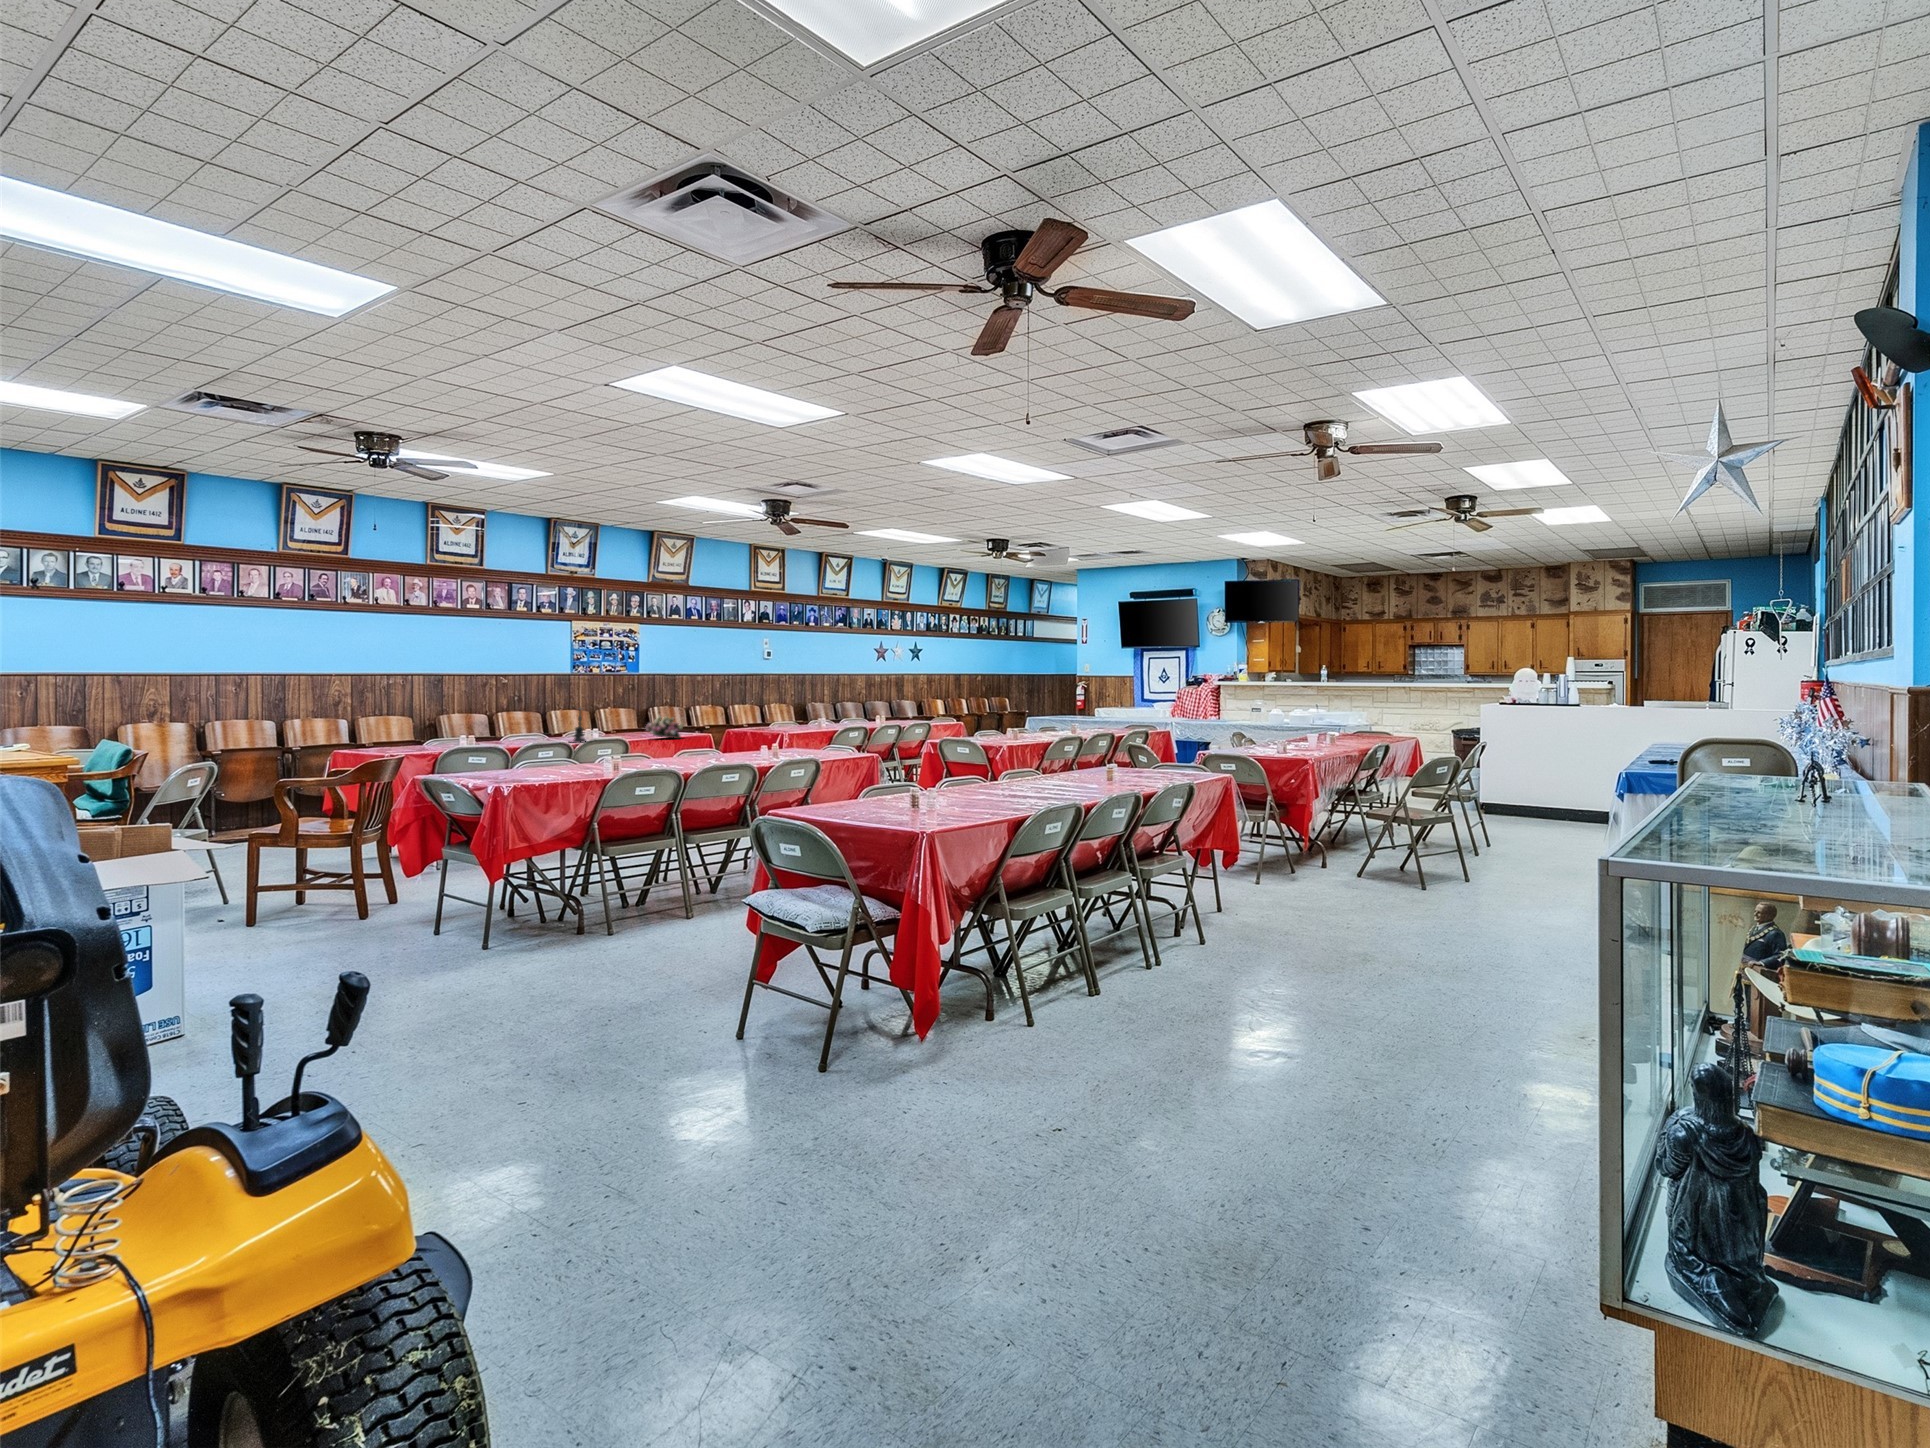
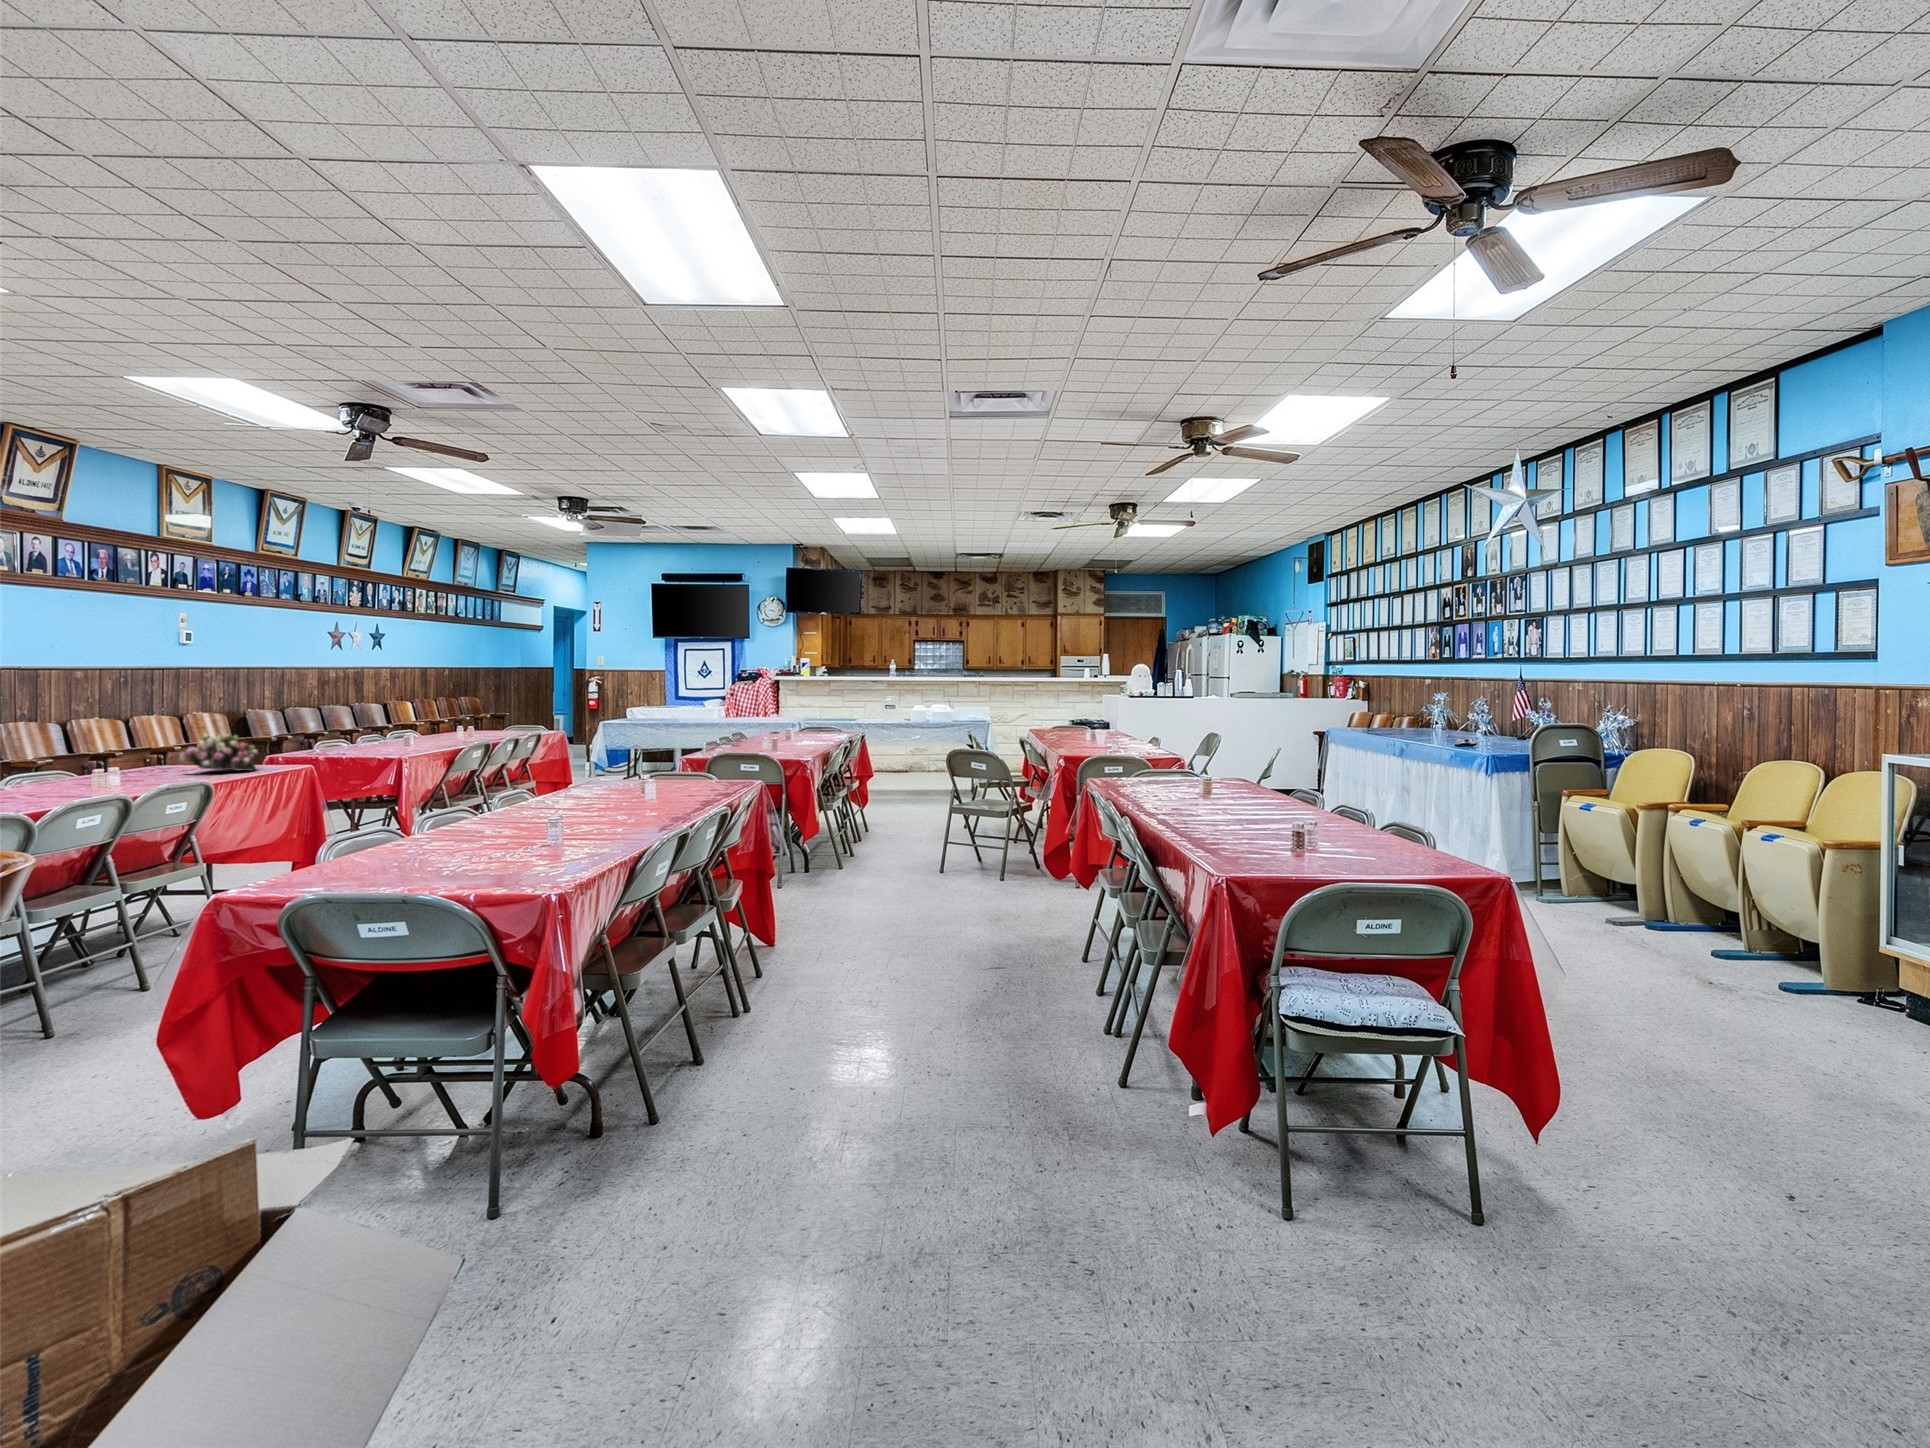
candle holder: present [573,708,586,743] -> none [30,716,99,793]

